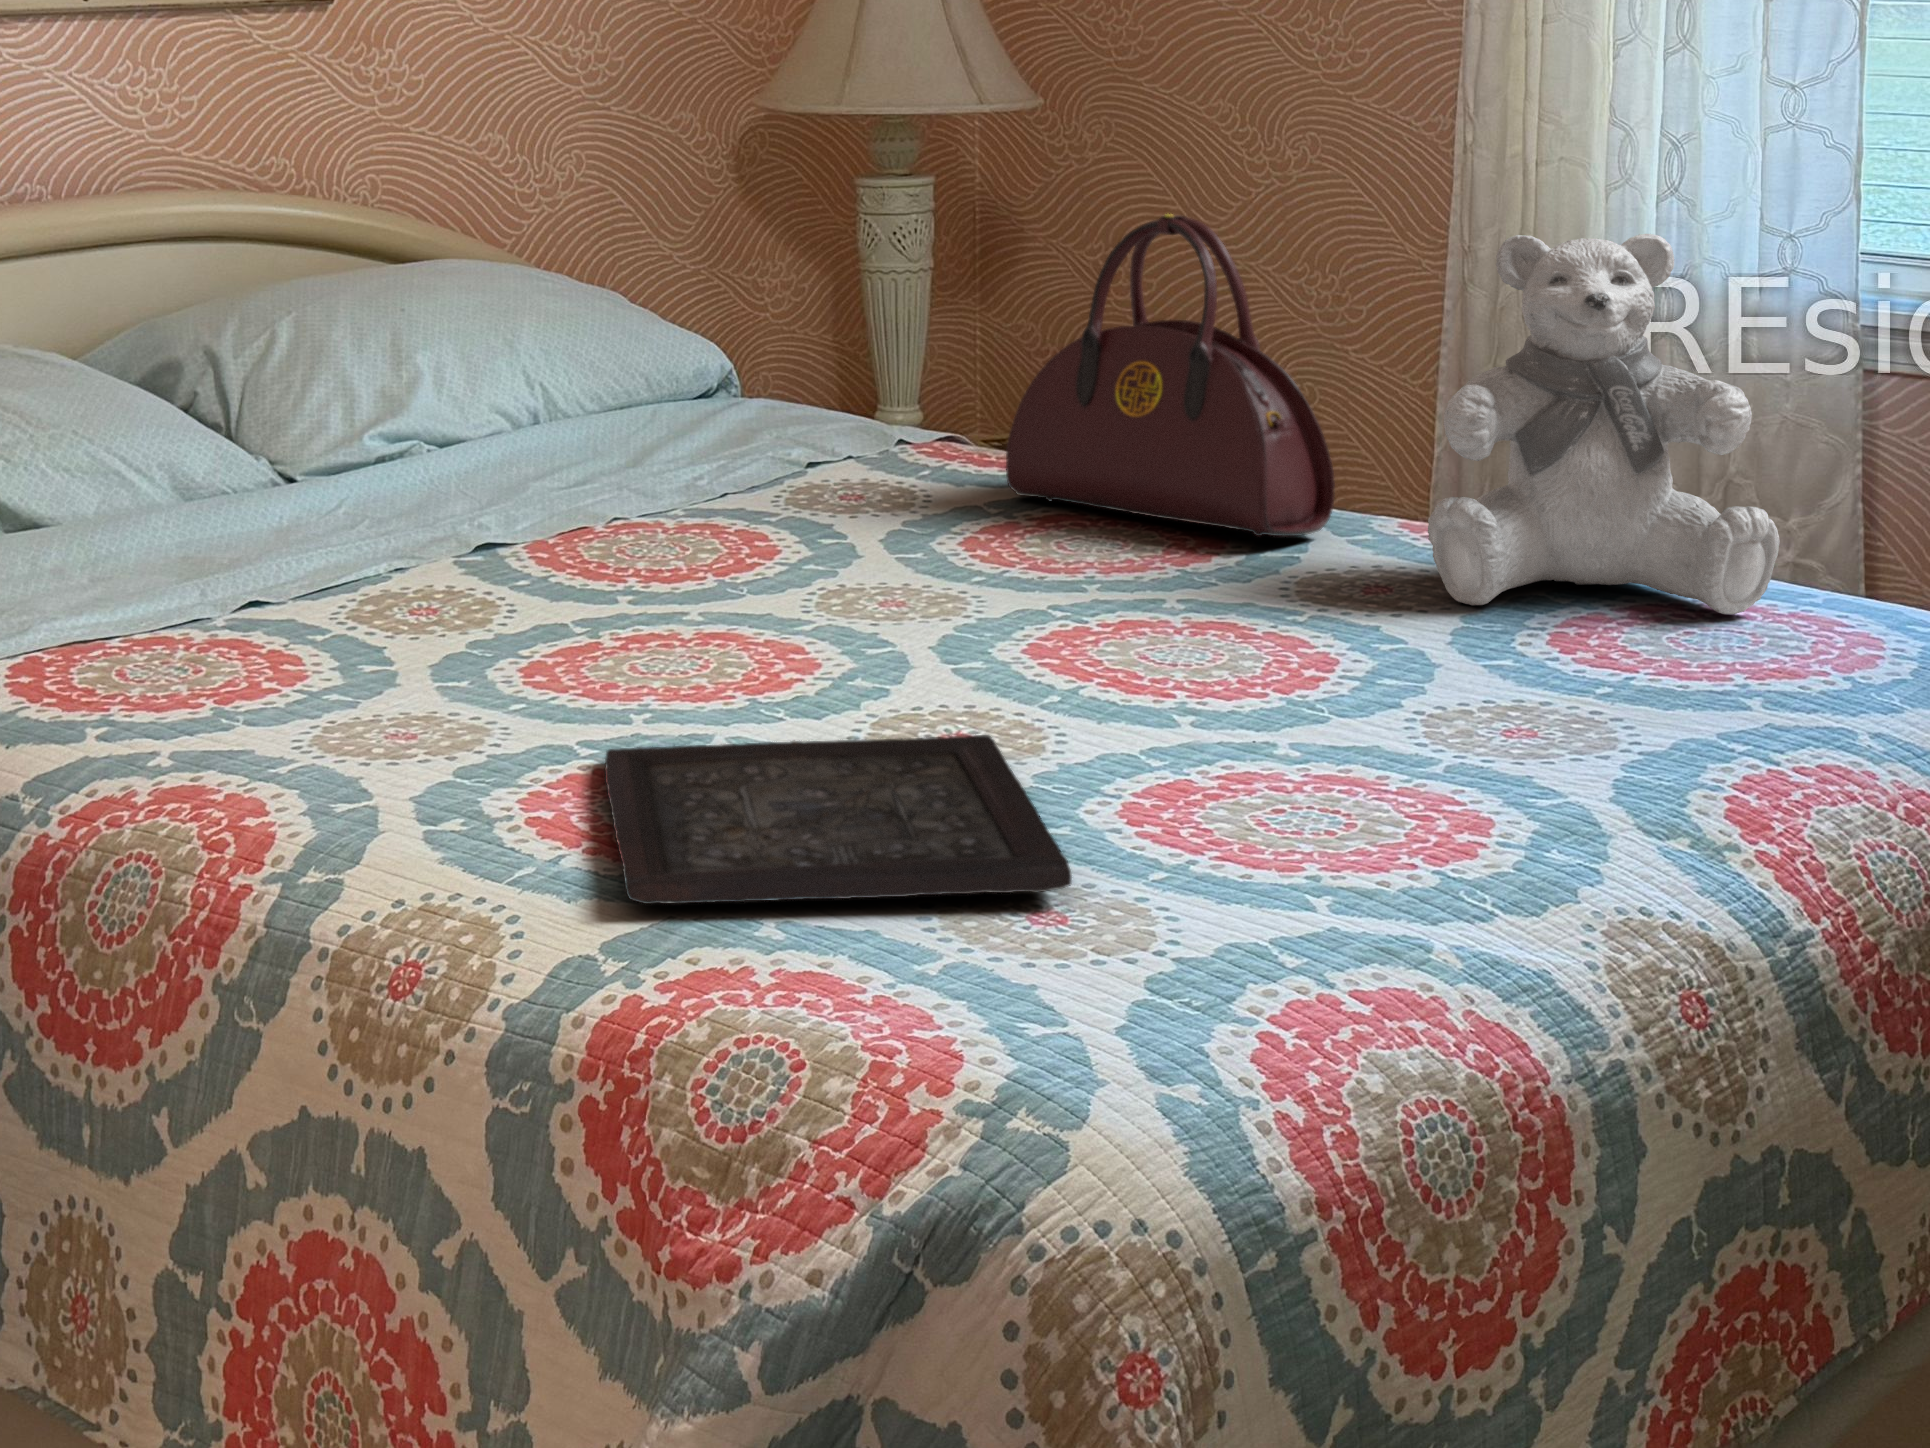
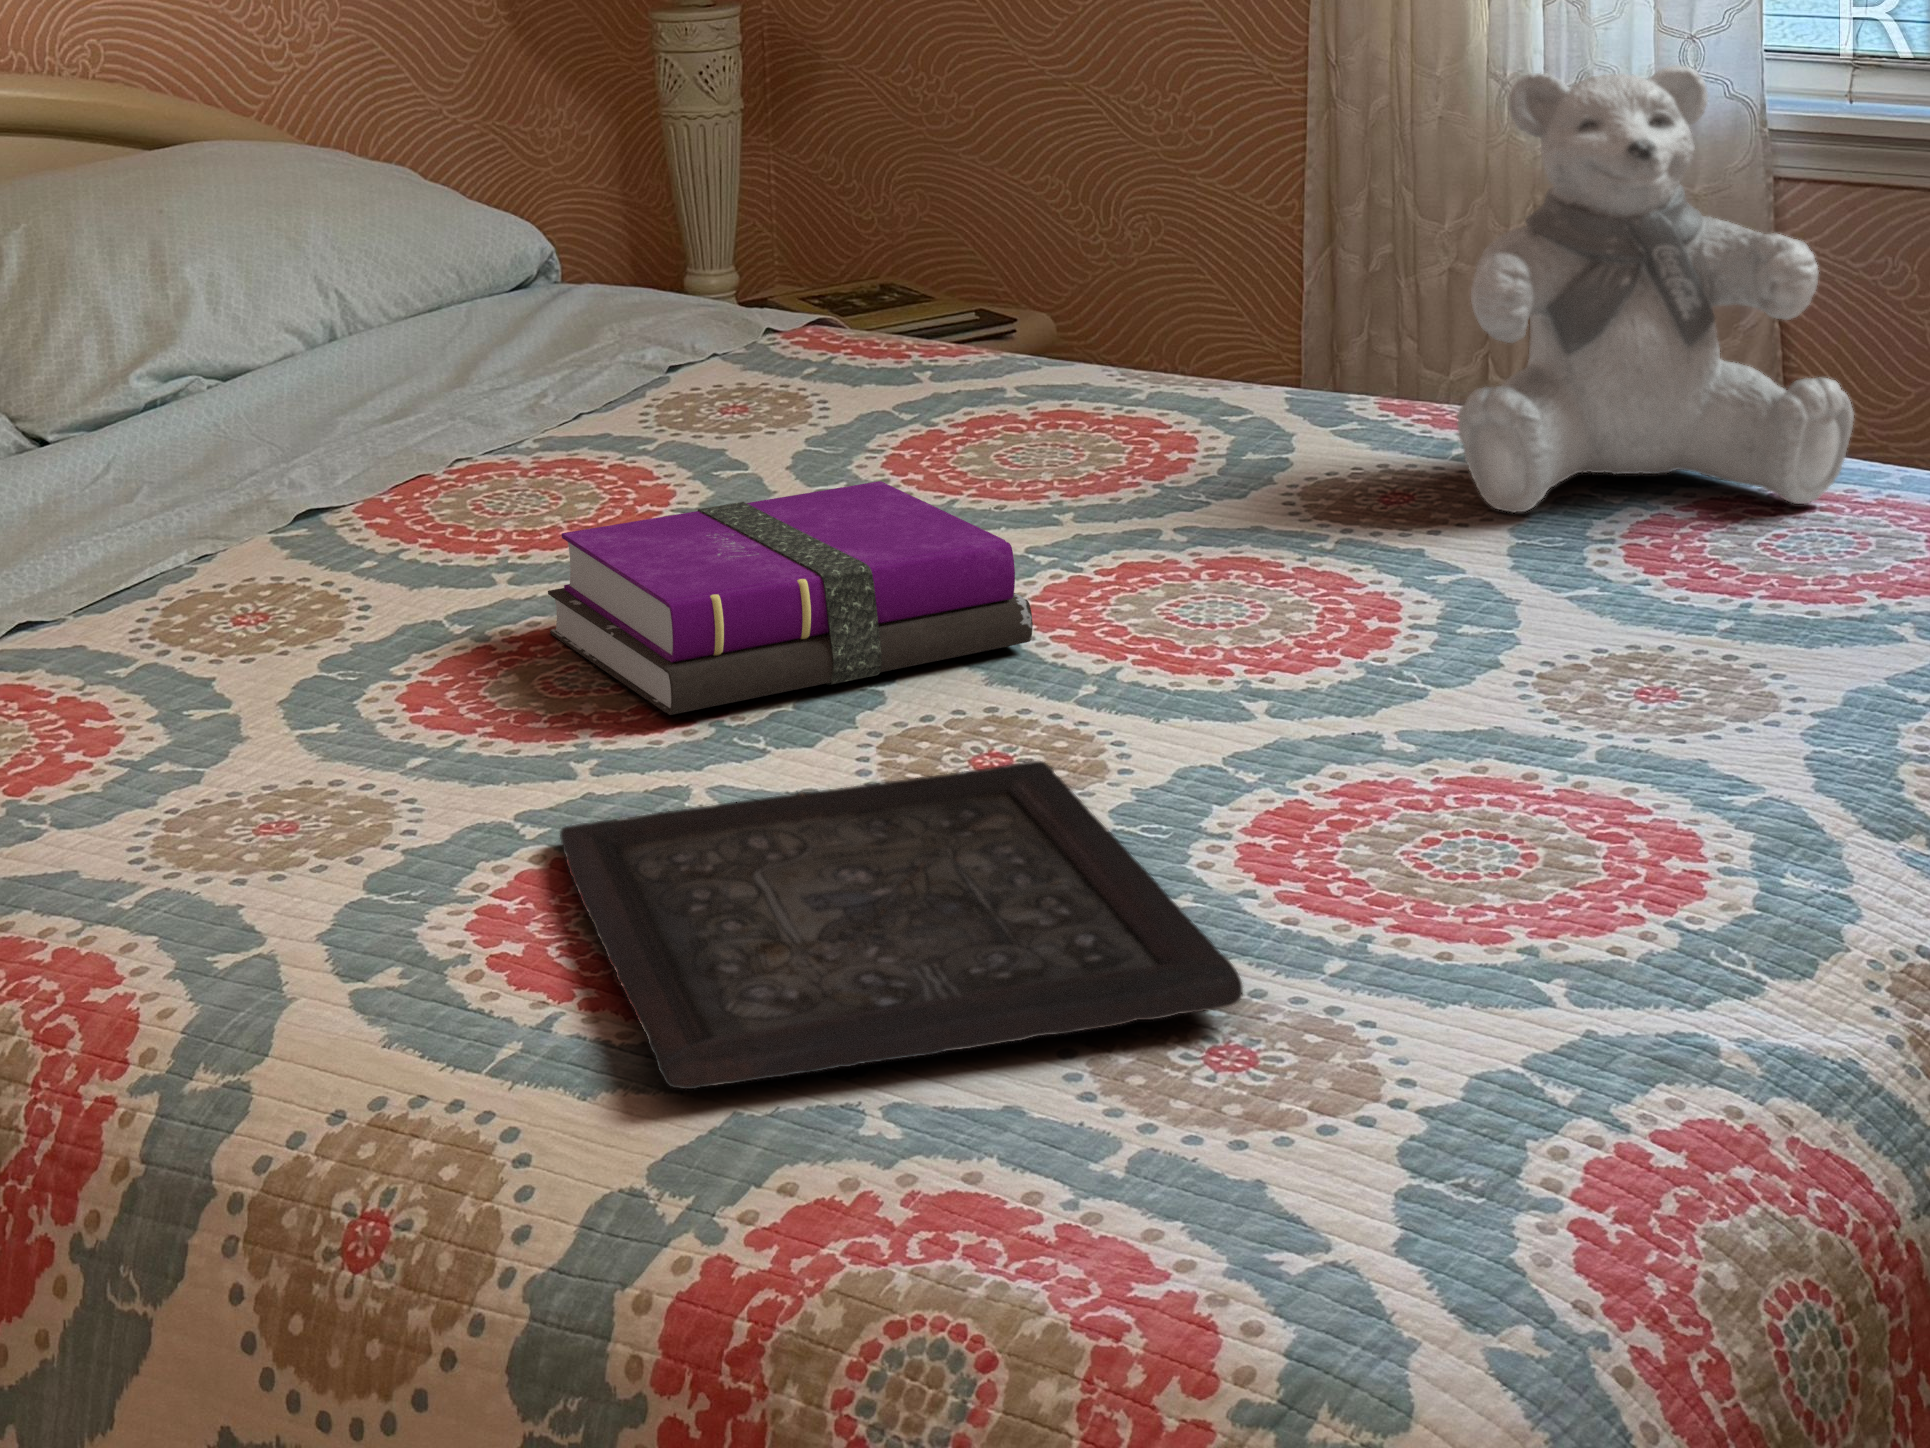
handbag: present [1006,214,1335,537] -> none [919,61,1313,437]
notebook: none [645,537,1021,689] -> present [548,481,1033,715]

